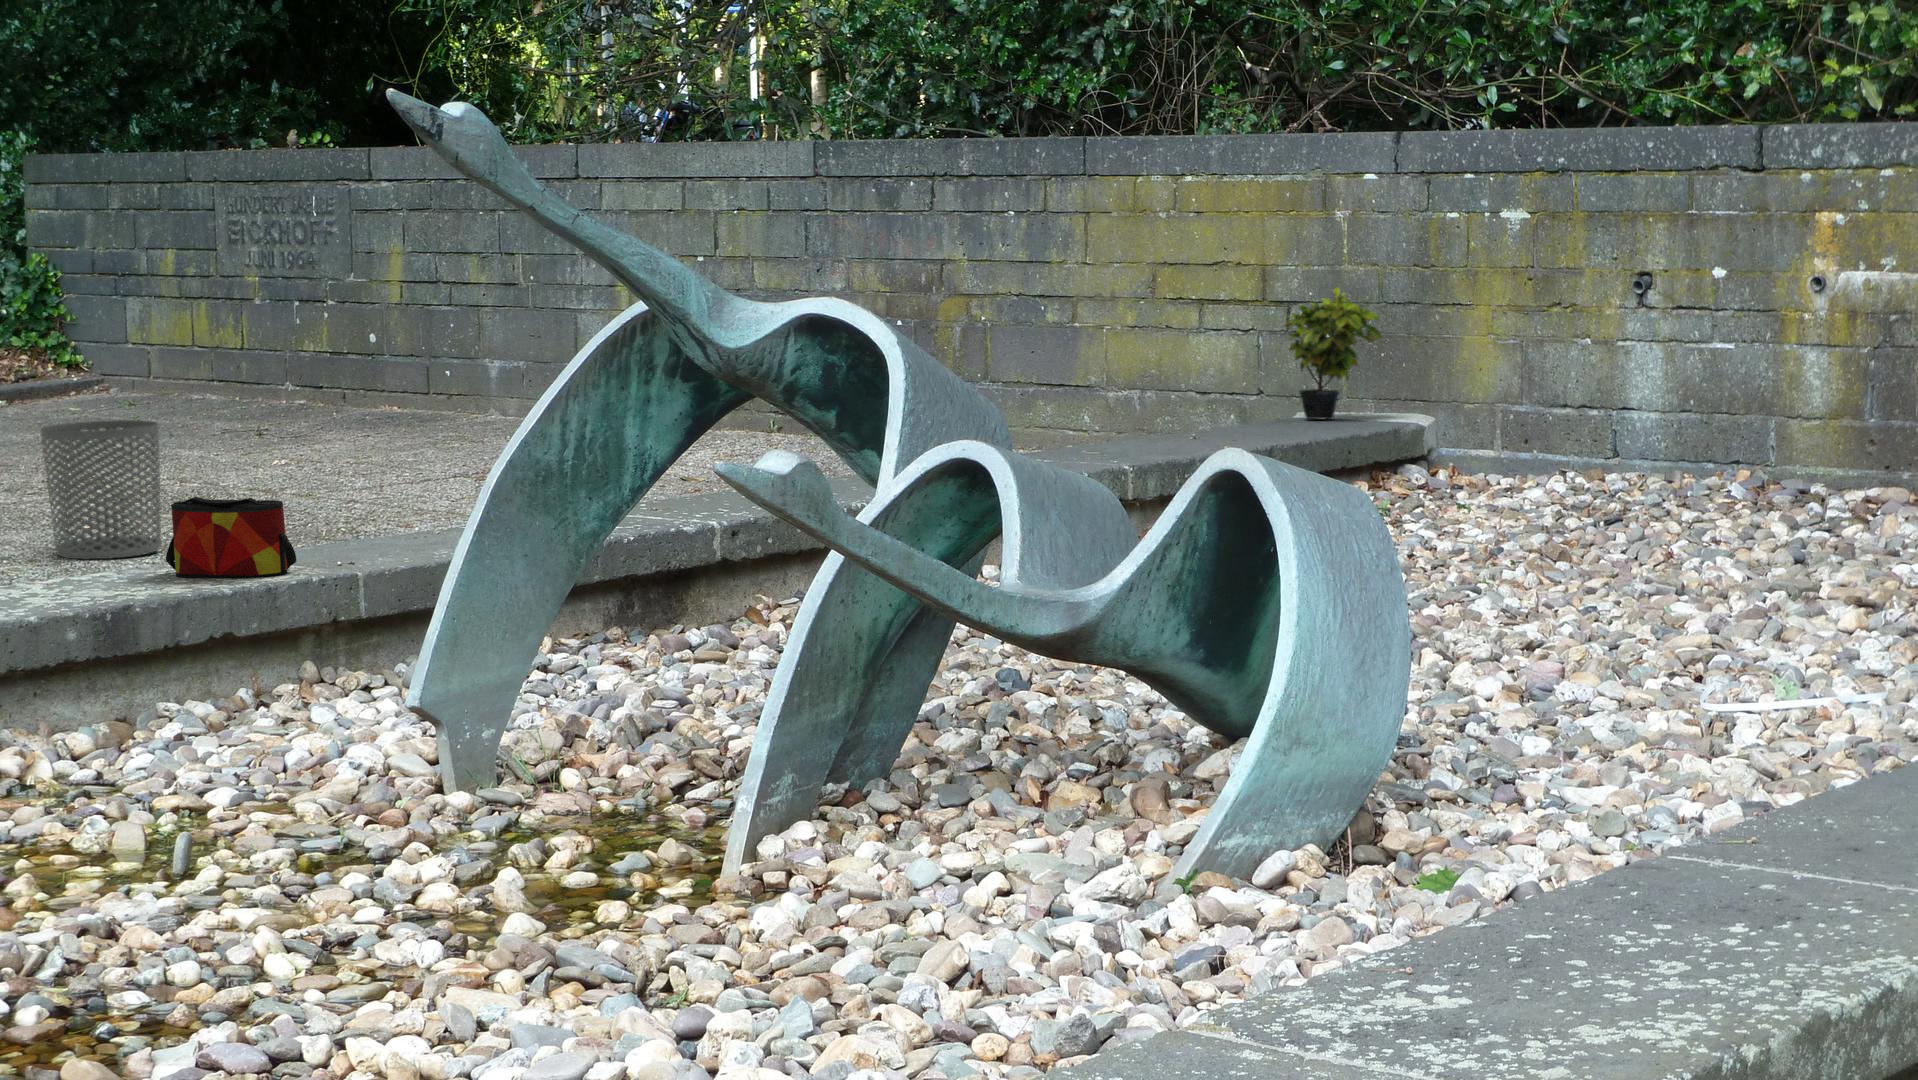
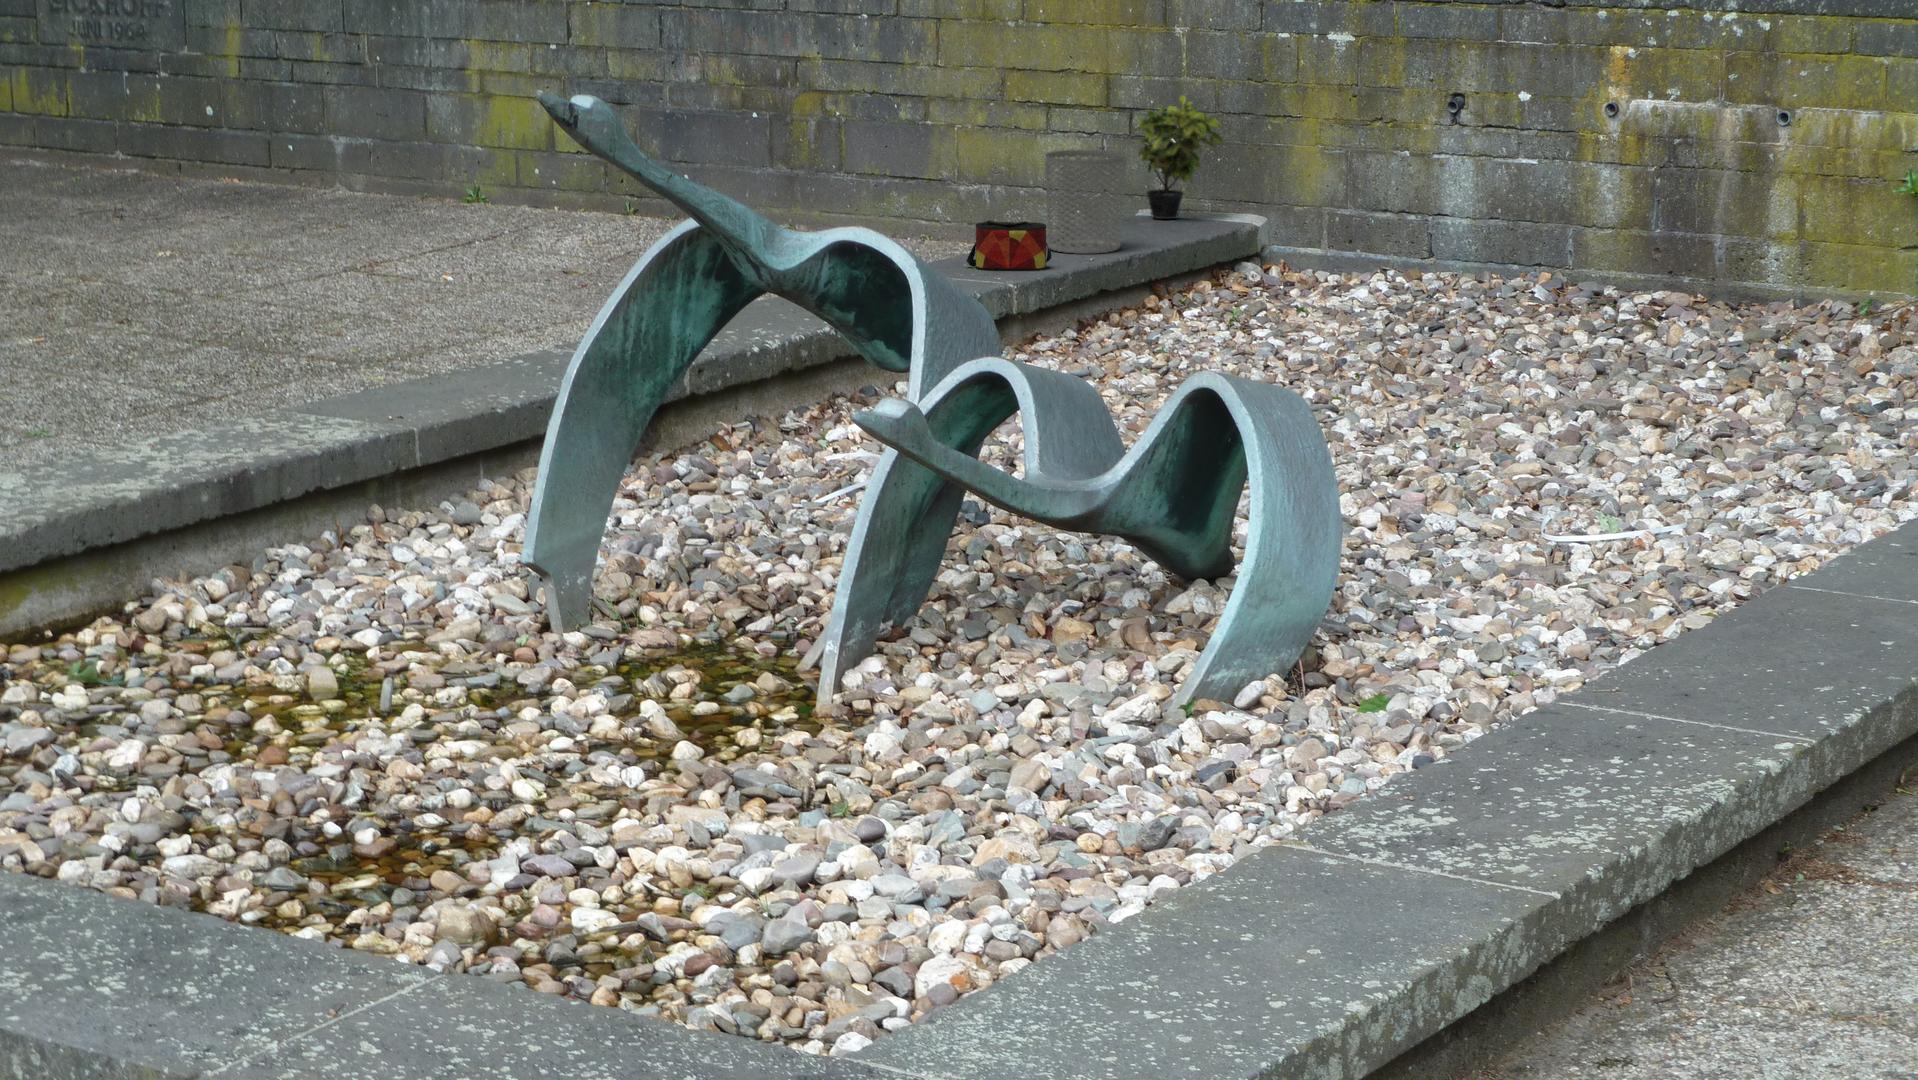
waste bin: present [41,420,161,559] -> present [1045,150,1126,254]
bag: present [166,497,297,578] -> present [966,221,1052,271]

